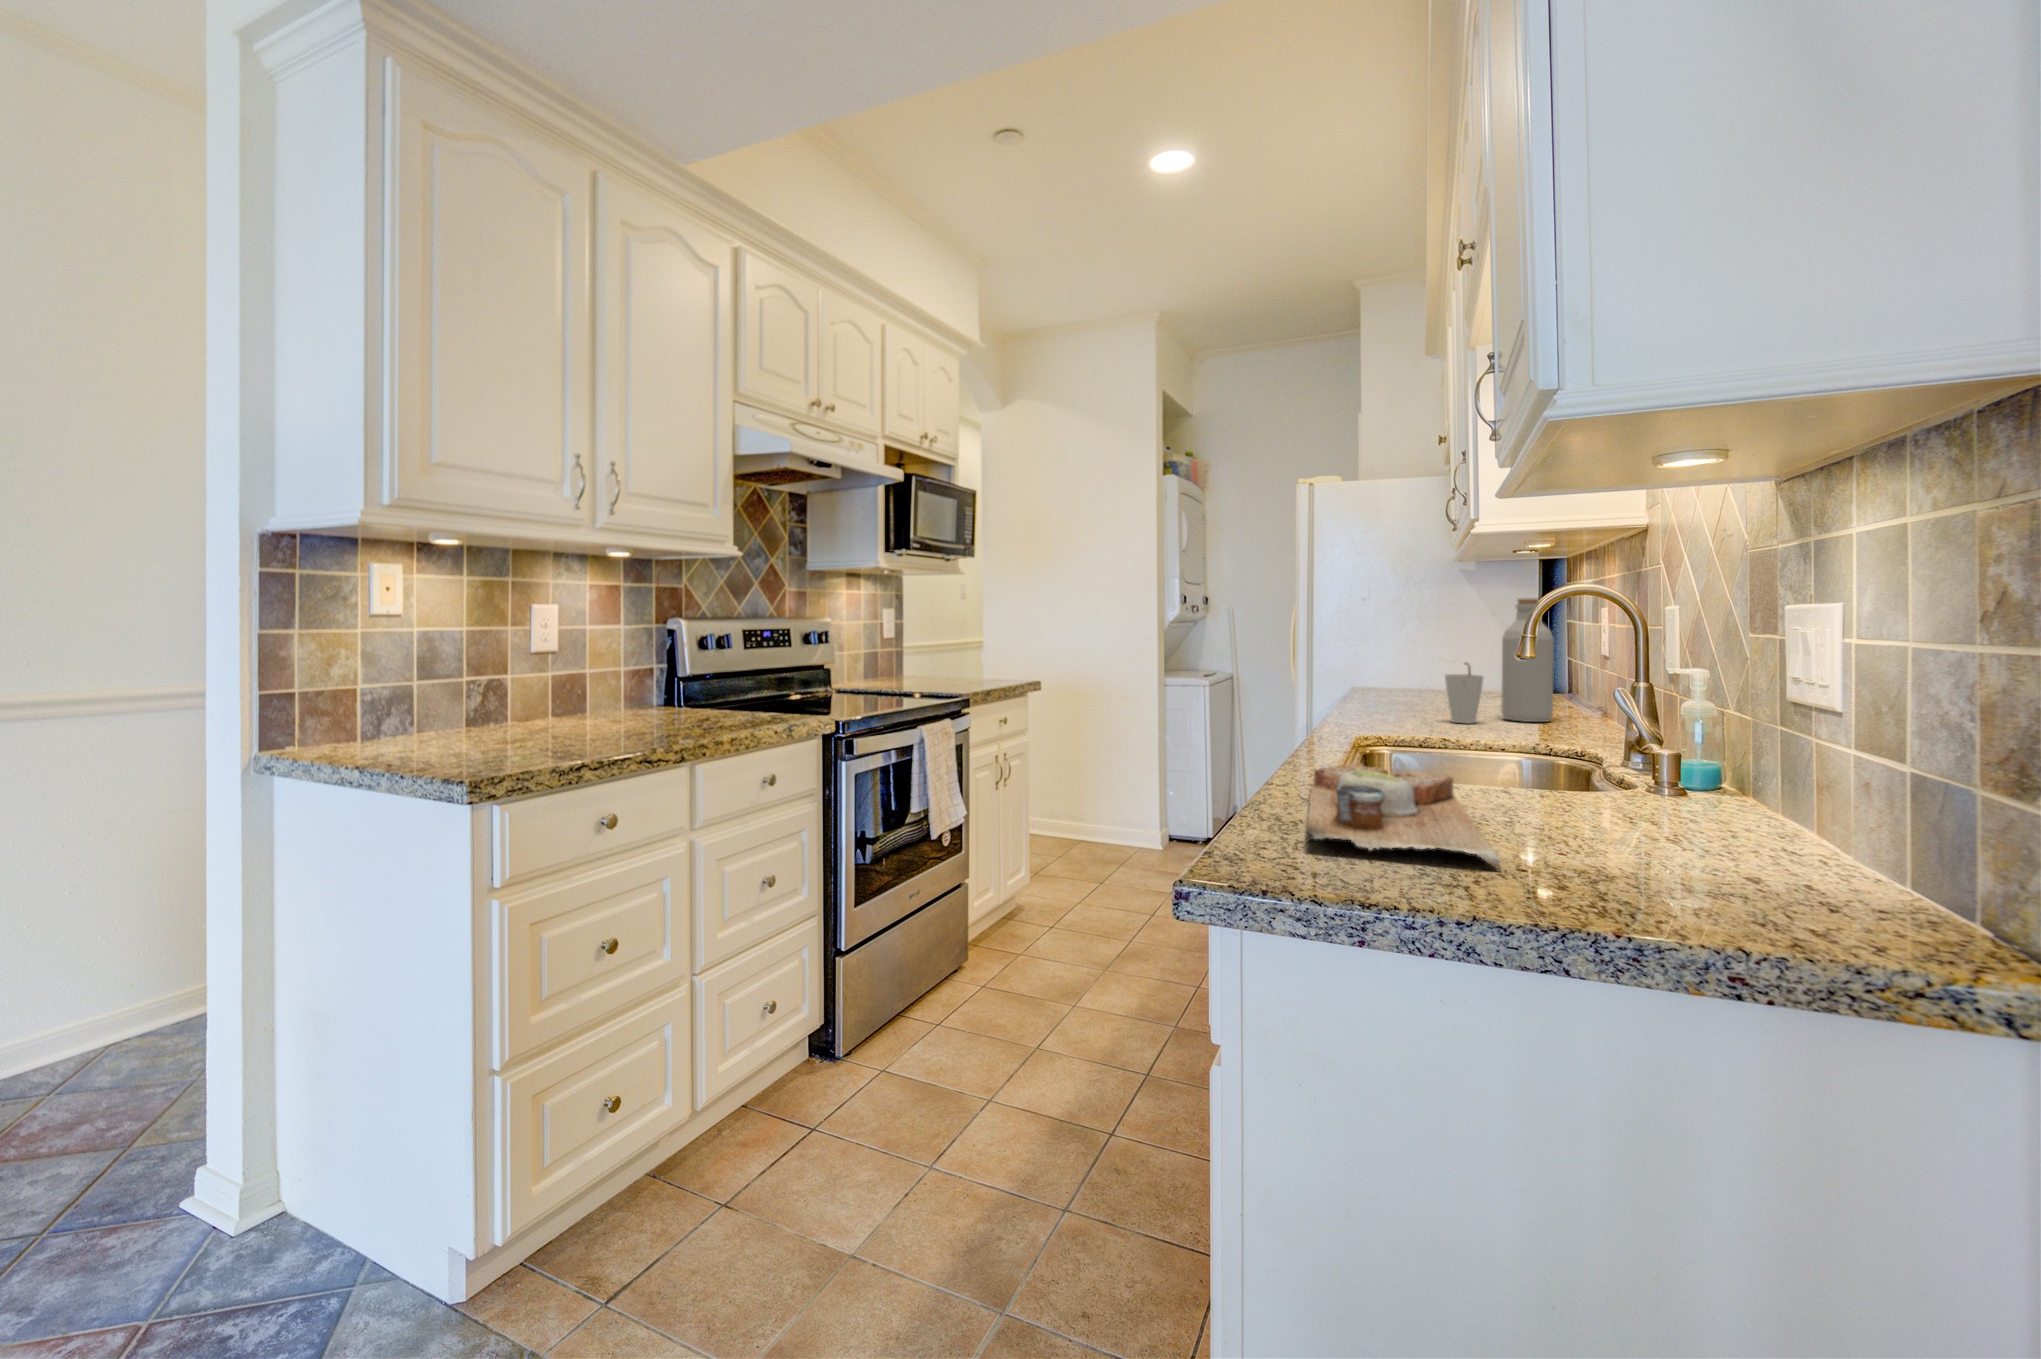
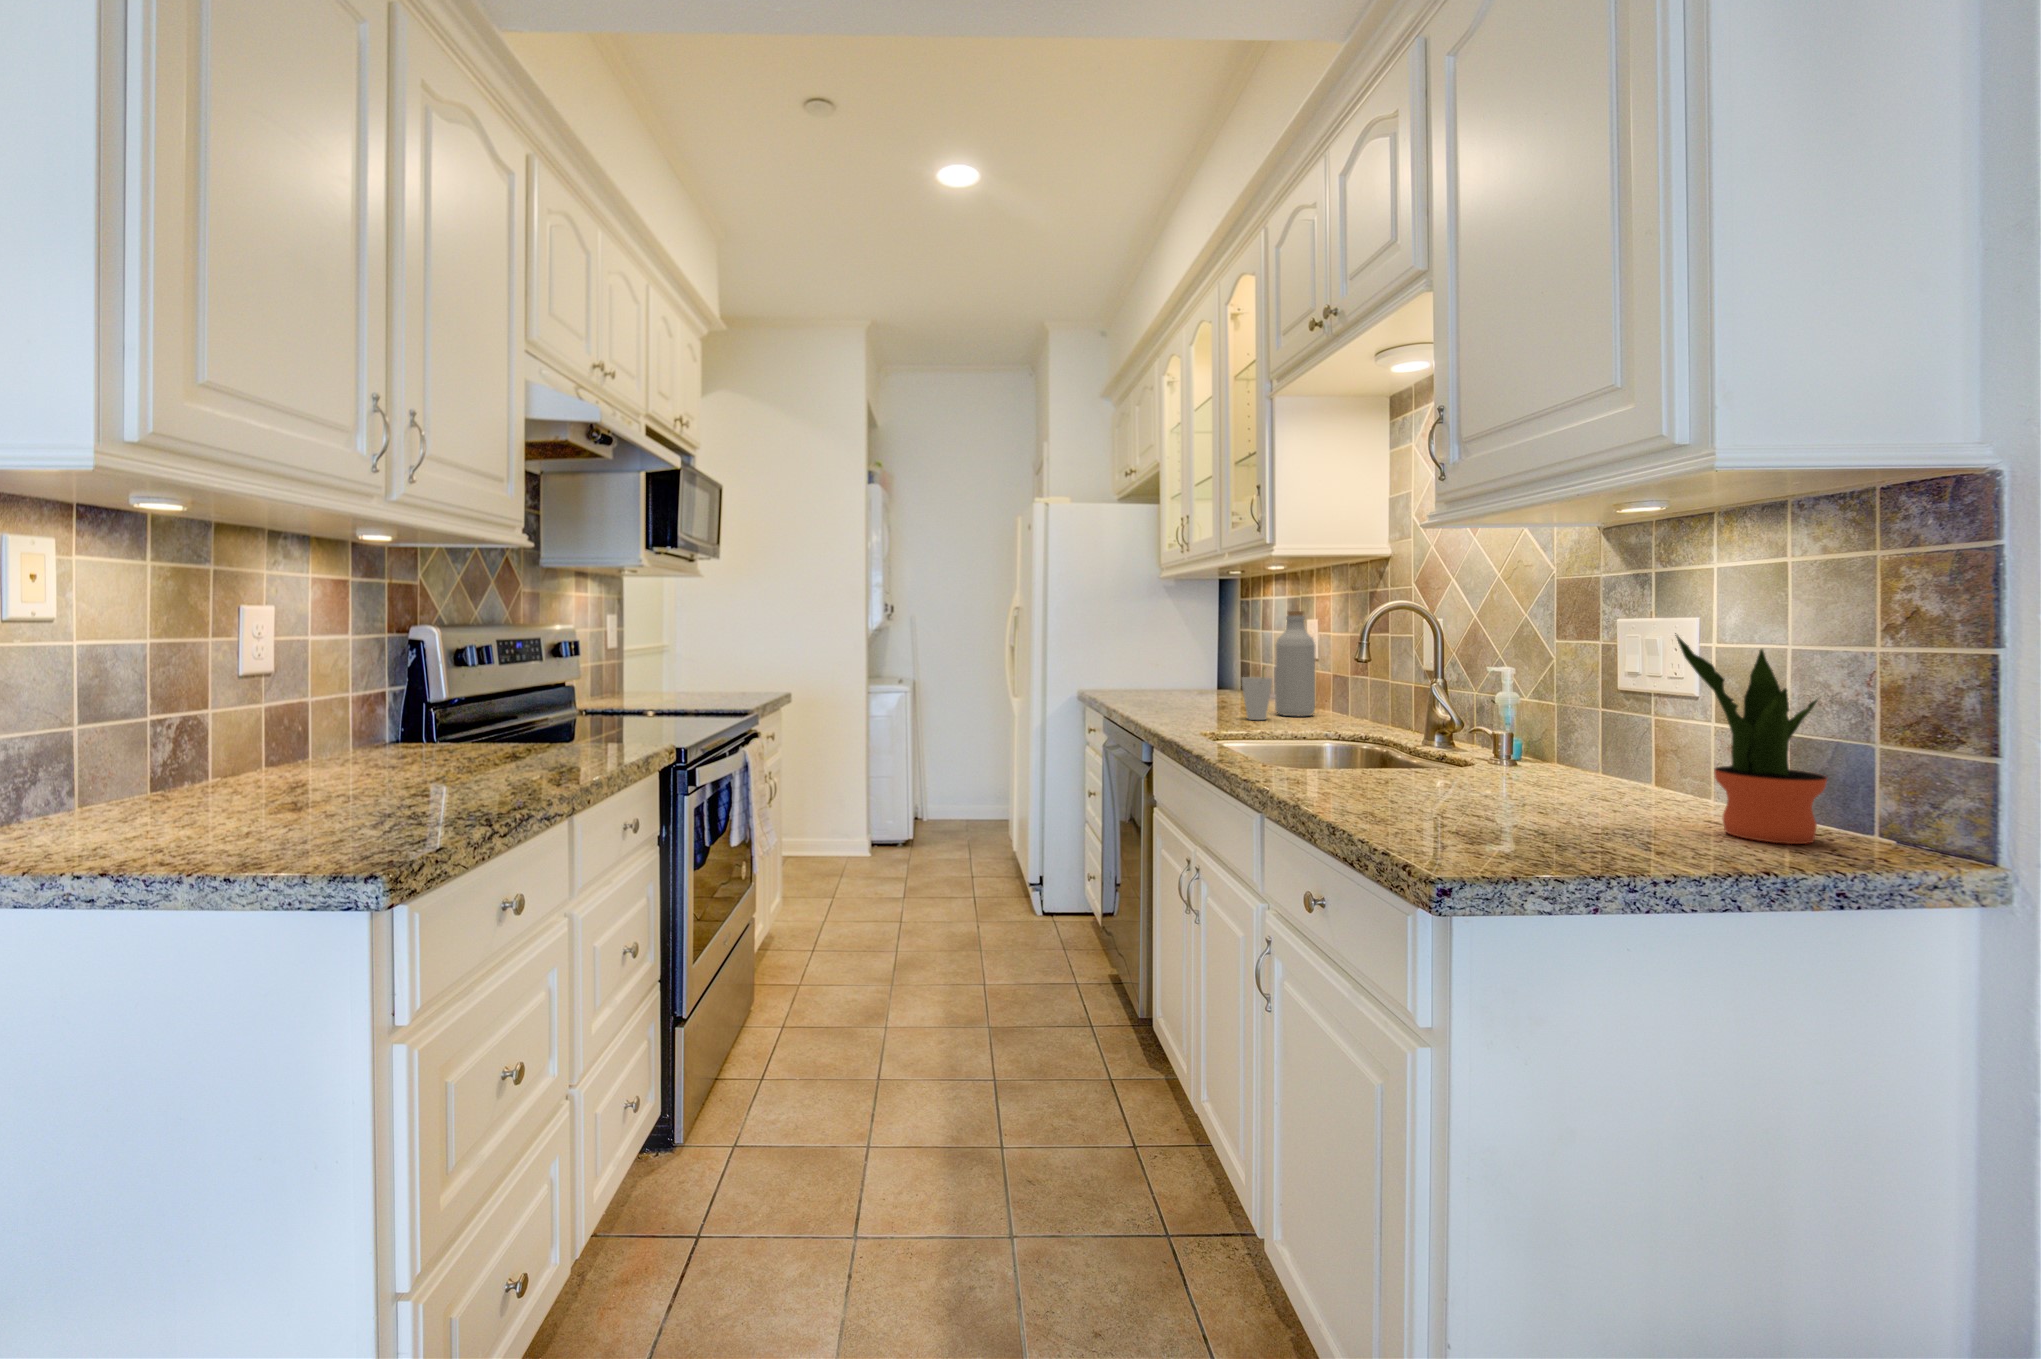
potted plant: none [1657,621,1866,915] -> present [1675,633,1828,844]
cutting board: present [1306,762,1501,869] -> none [1311,758,1596,837]

